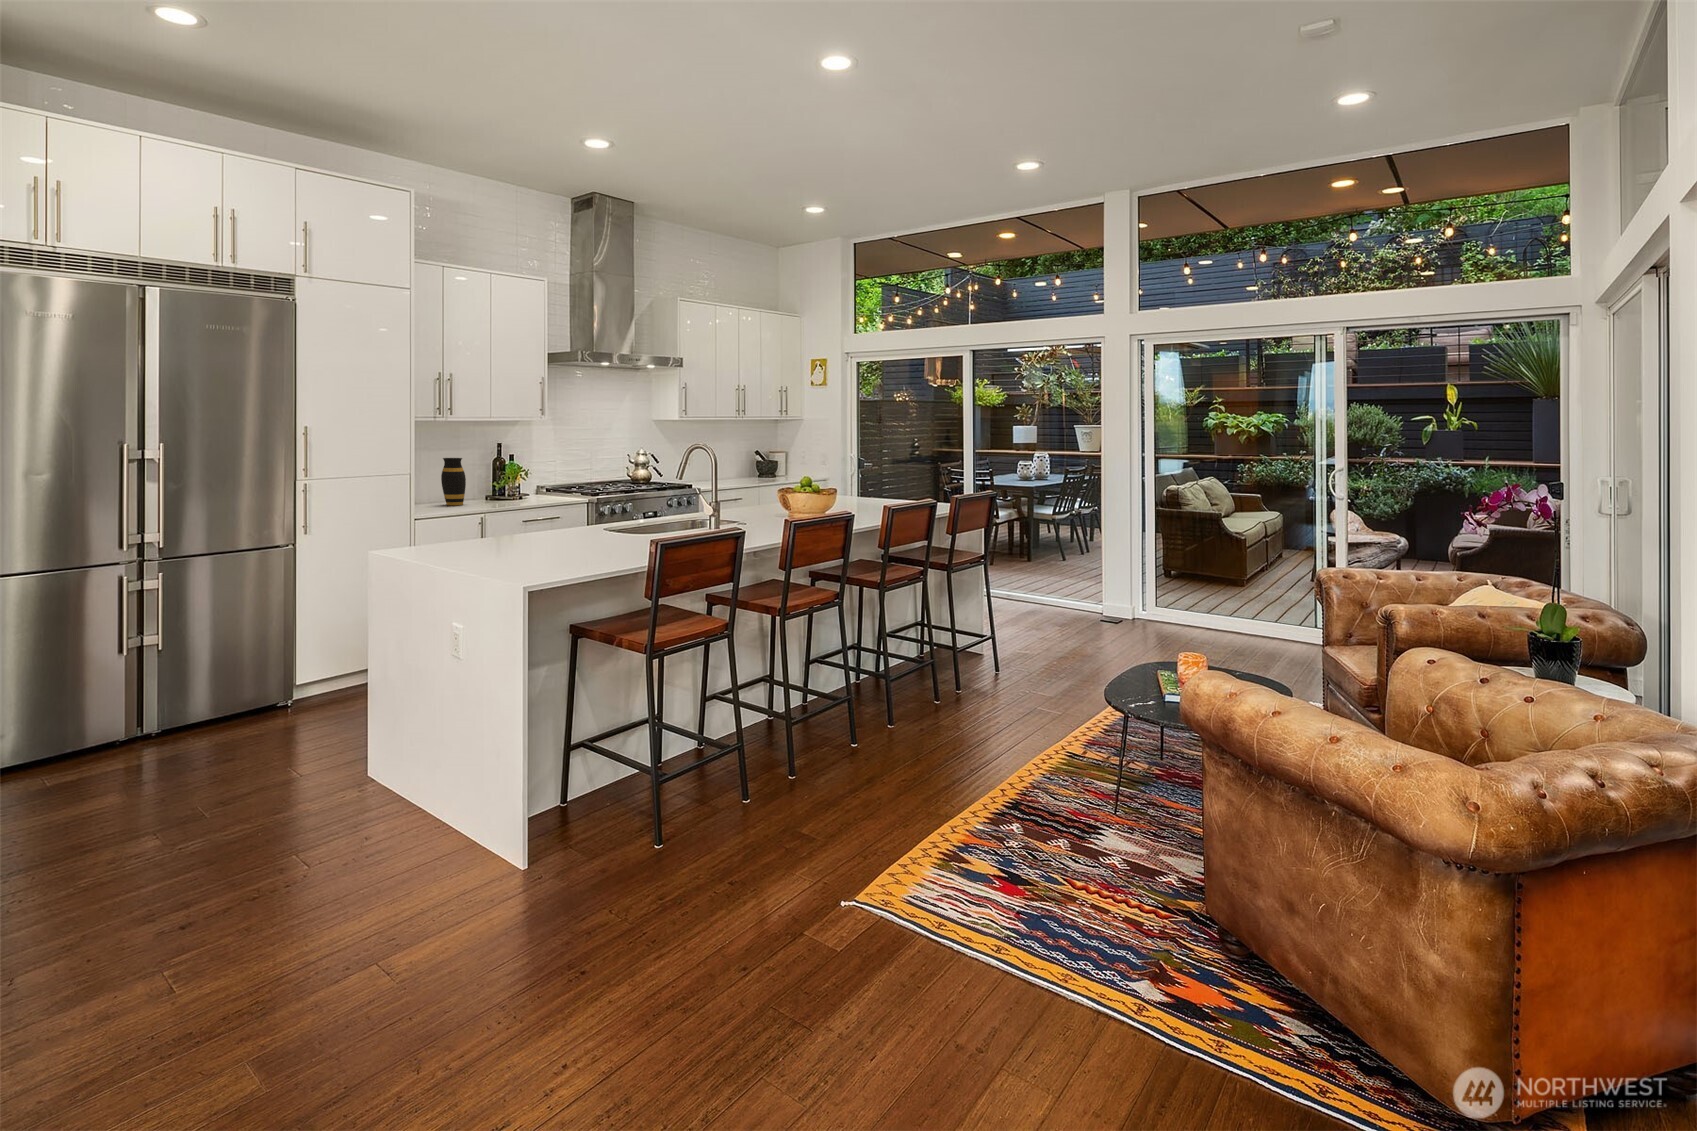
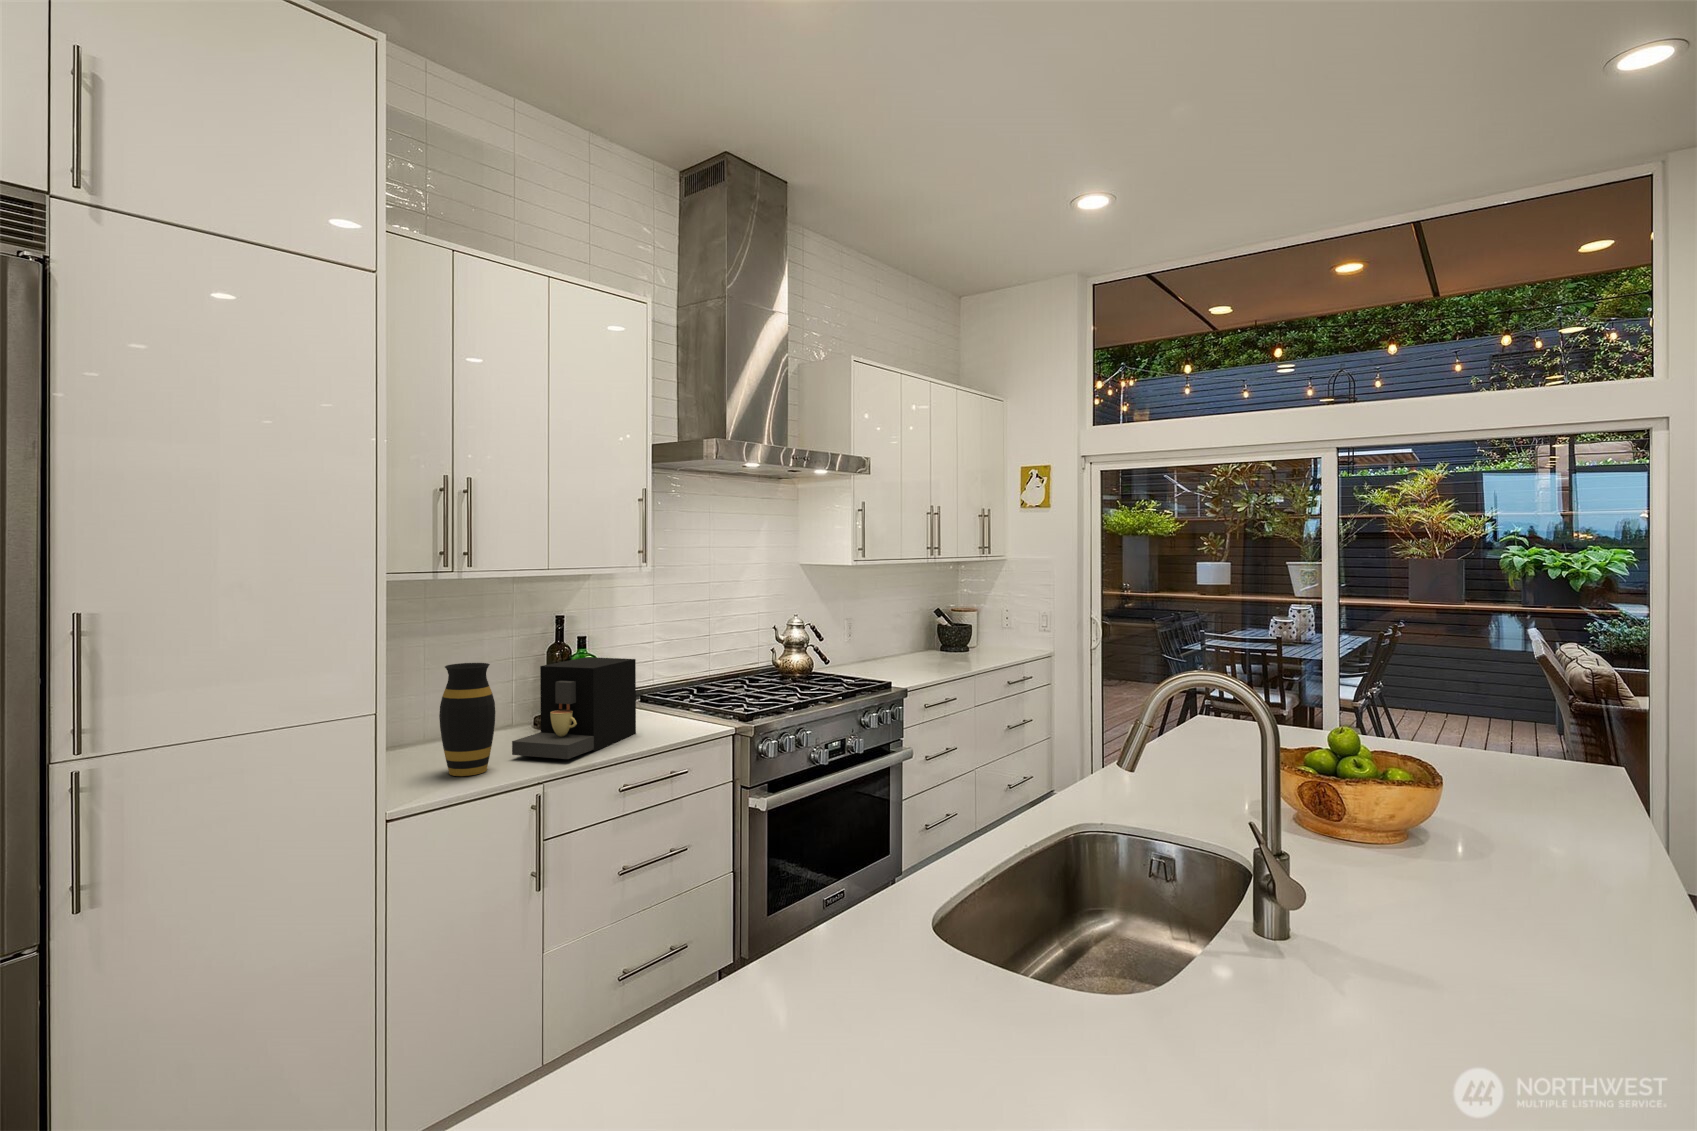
coffee maker: none [475,461,536,502] -> present [512,657,636,759]

